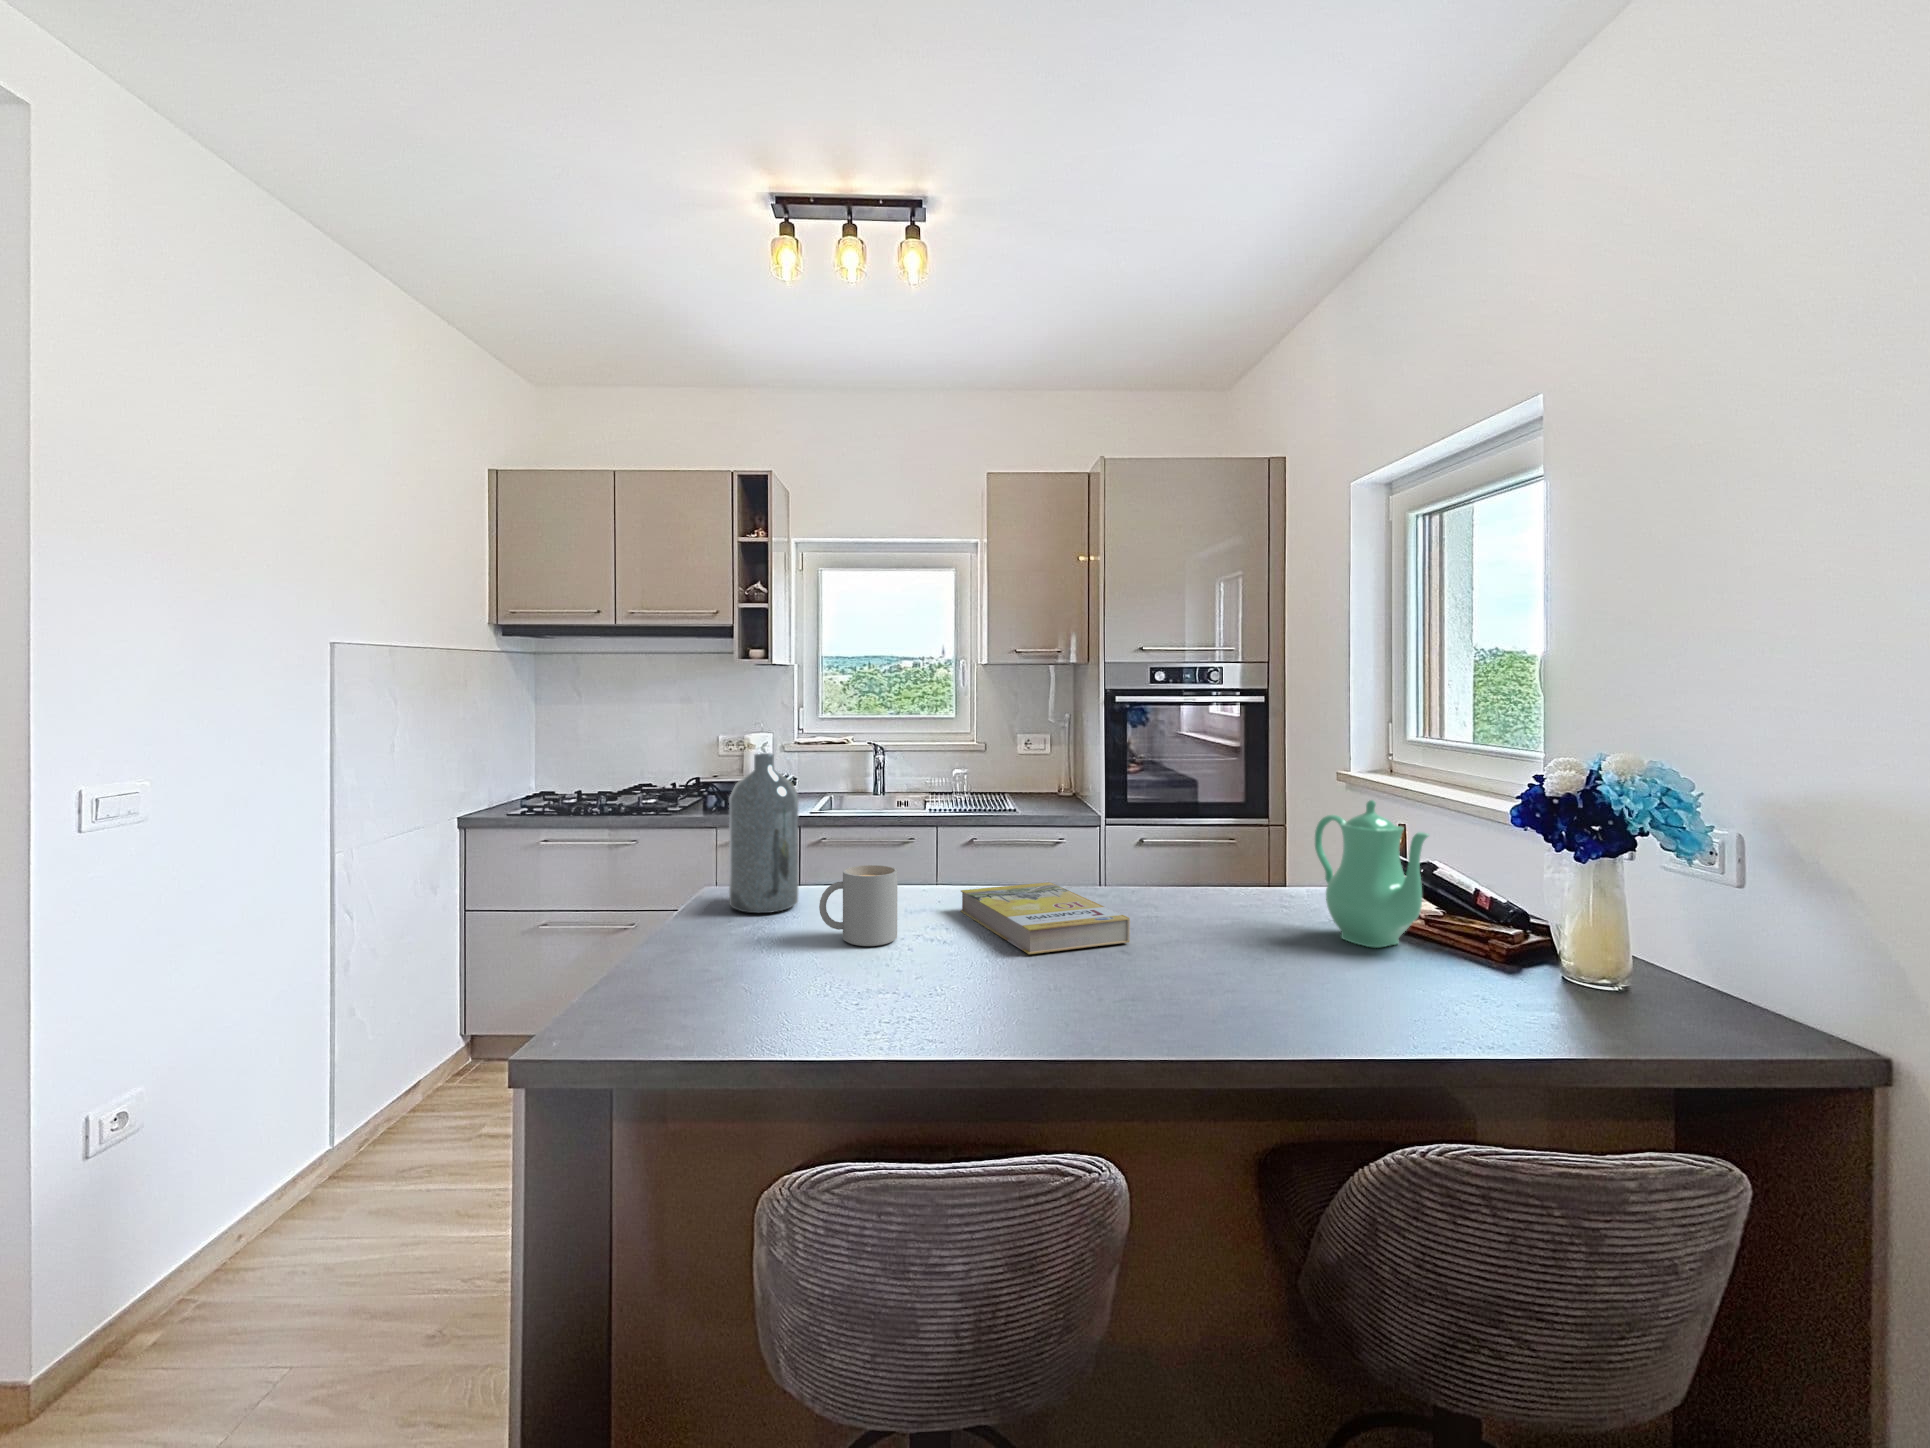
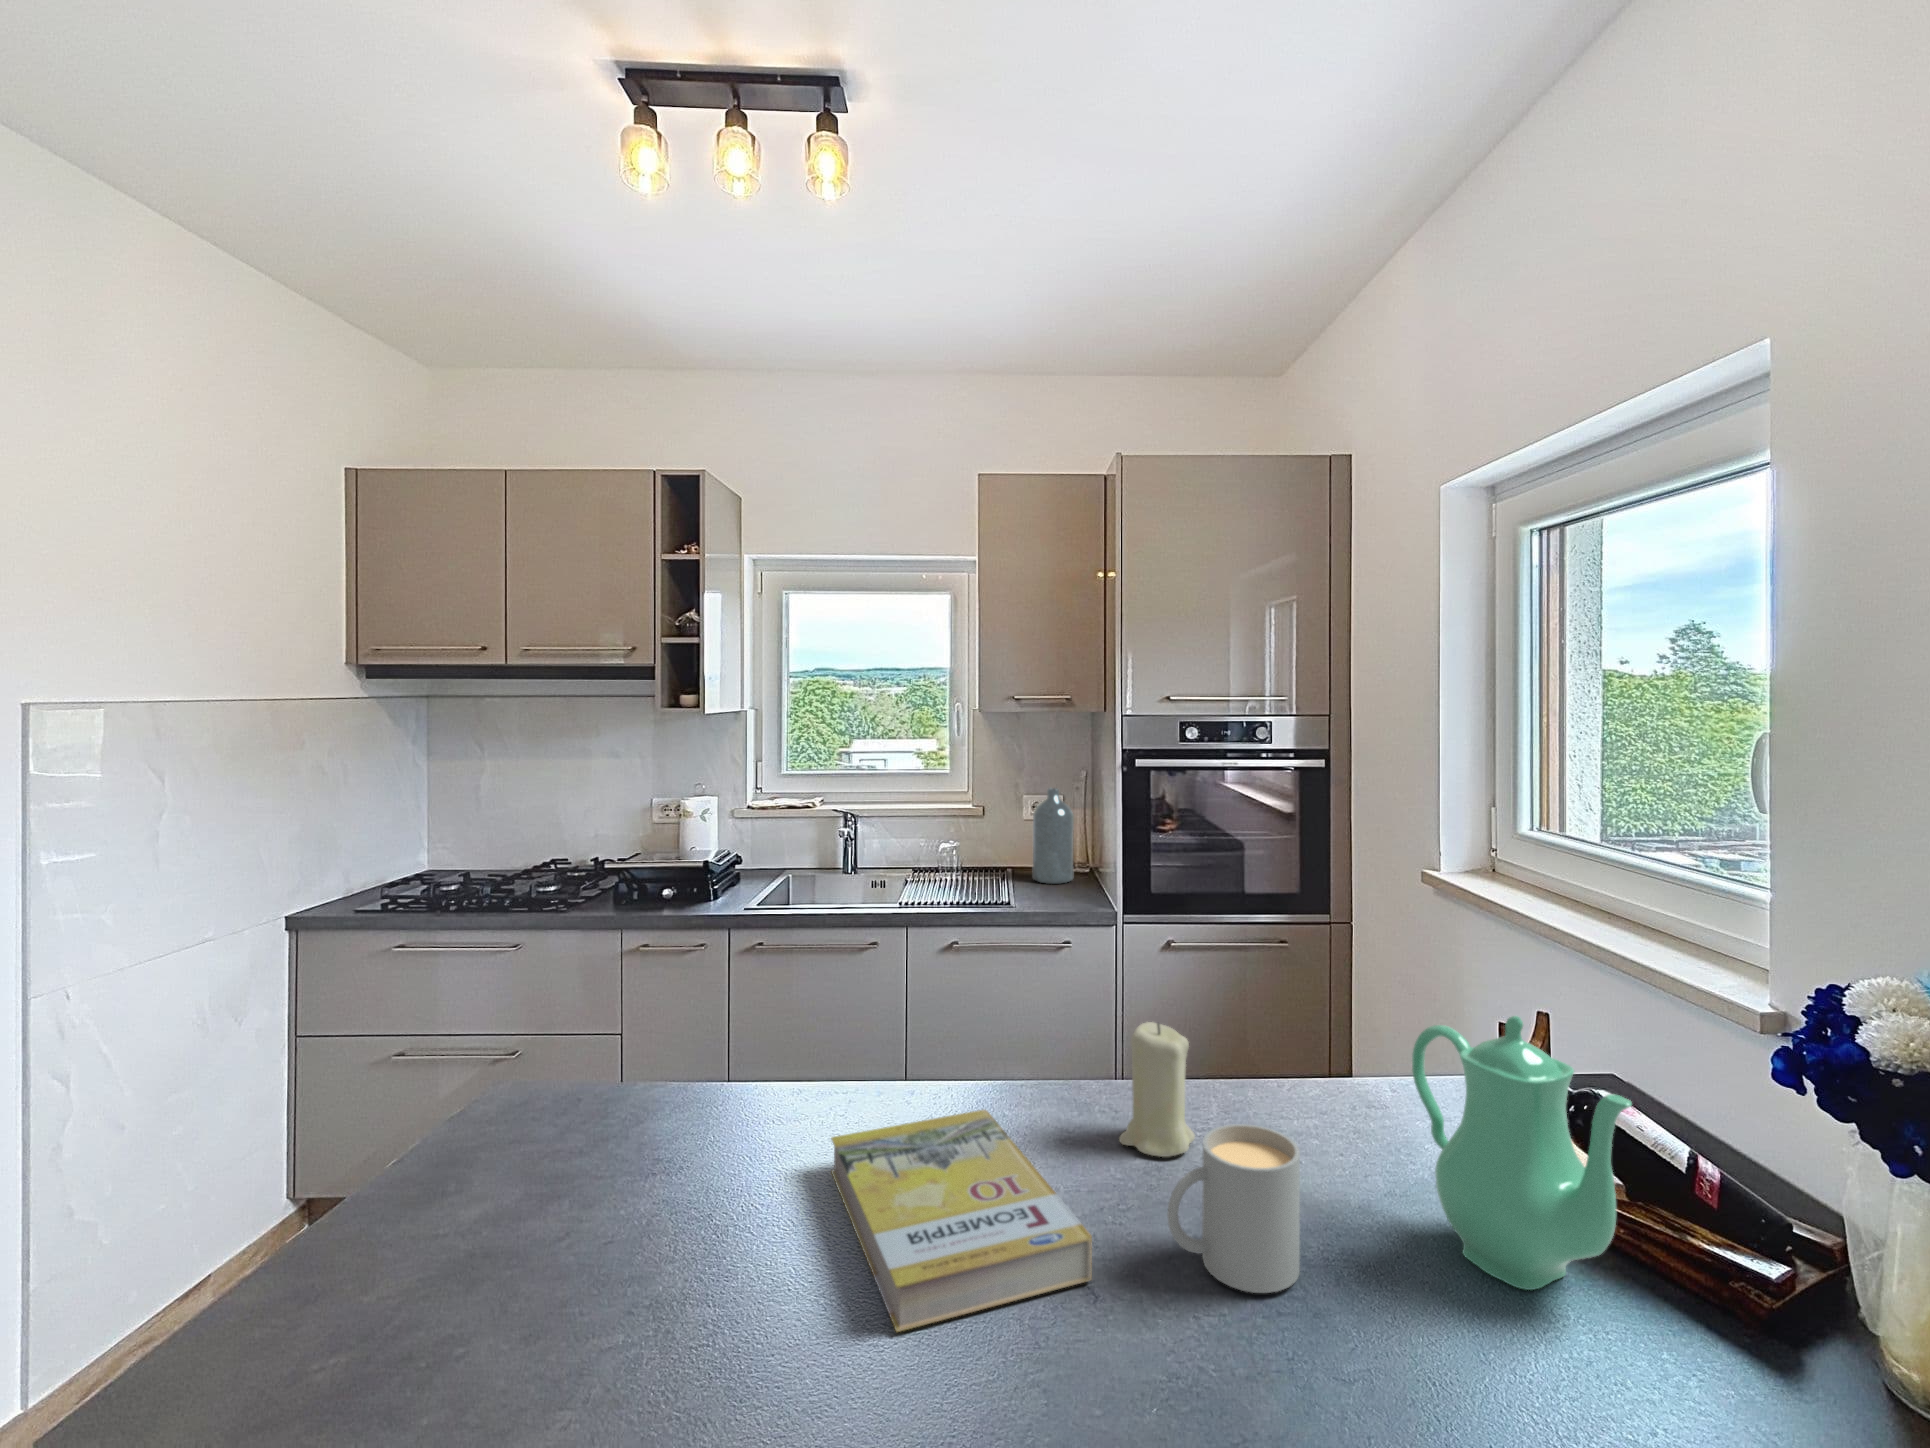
bottle: present [729,753,799,913] -> present [1033,788,1074,884]
candle: none [1133,829,1181,907] -> present [1120,1022,1195,1157]
mug: present [819,865,897,946] -> present [1167,1124,1300,1293]

